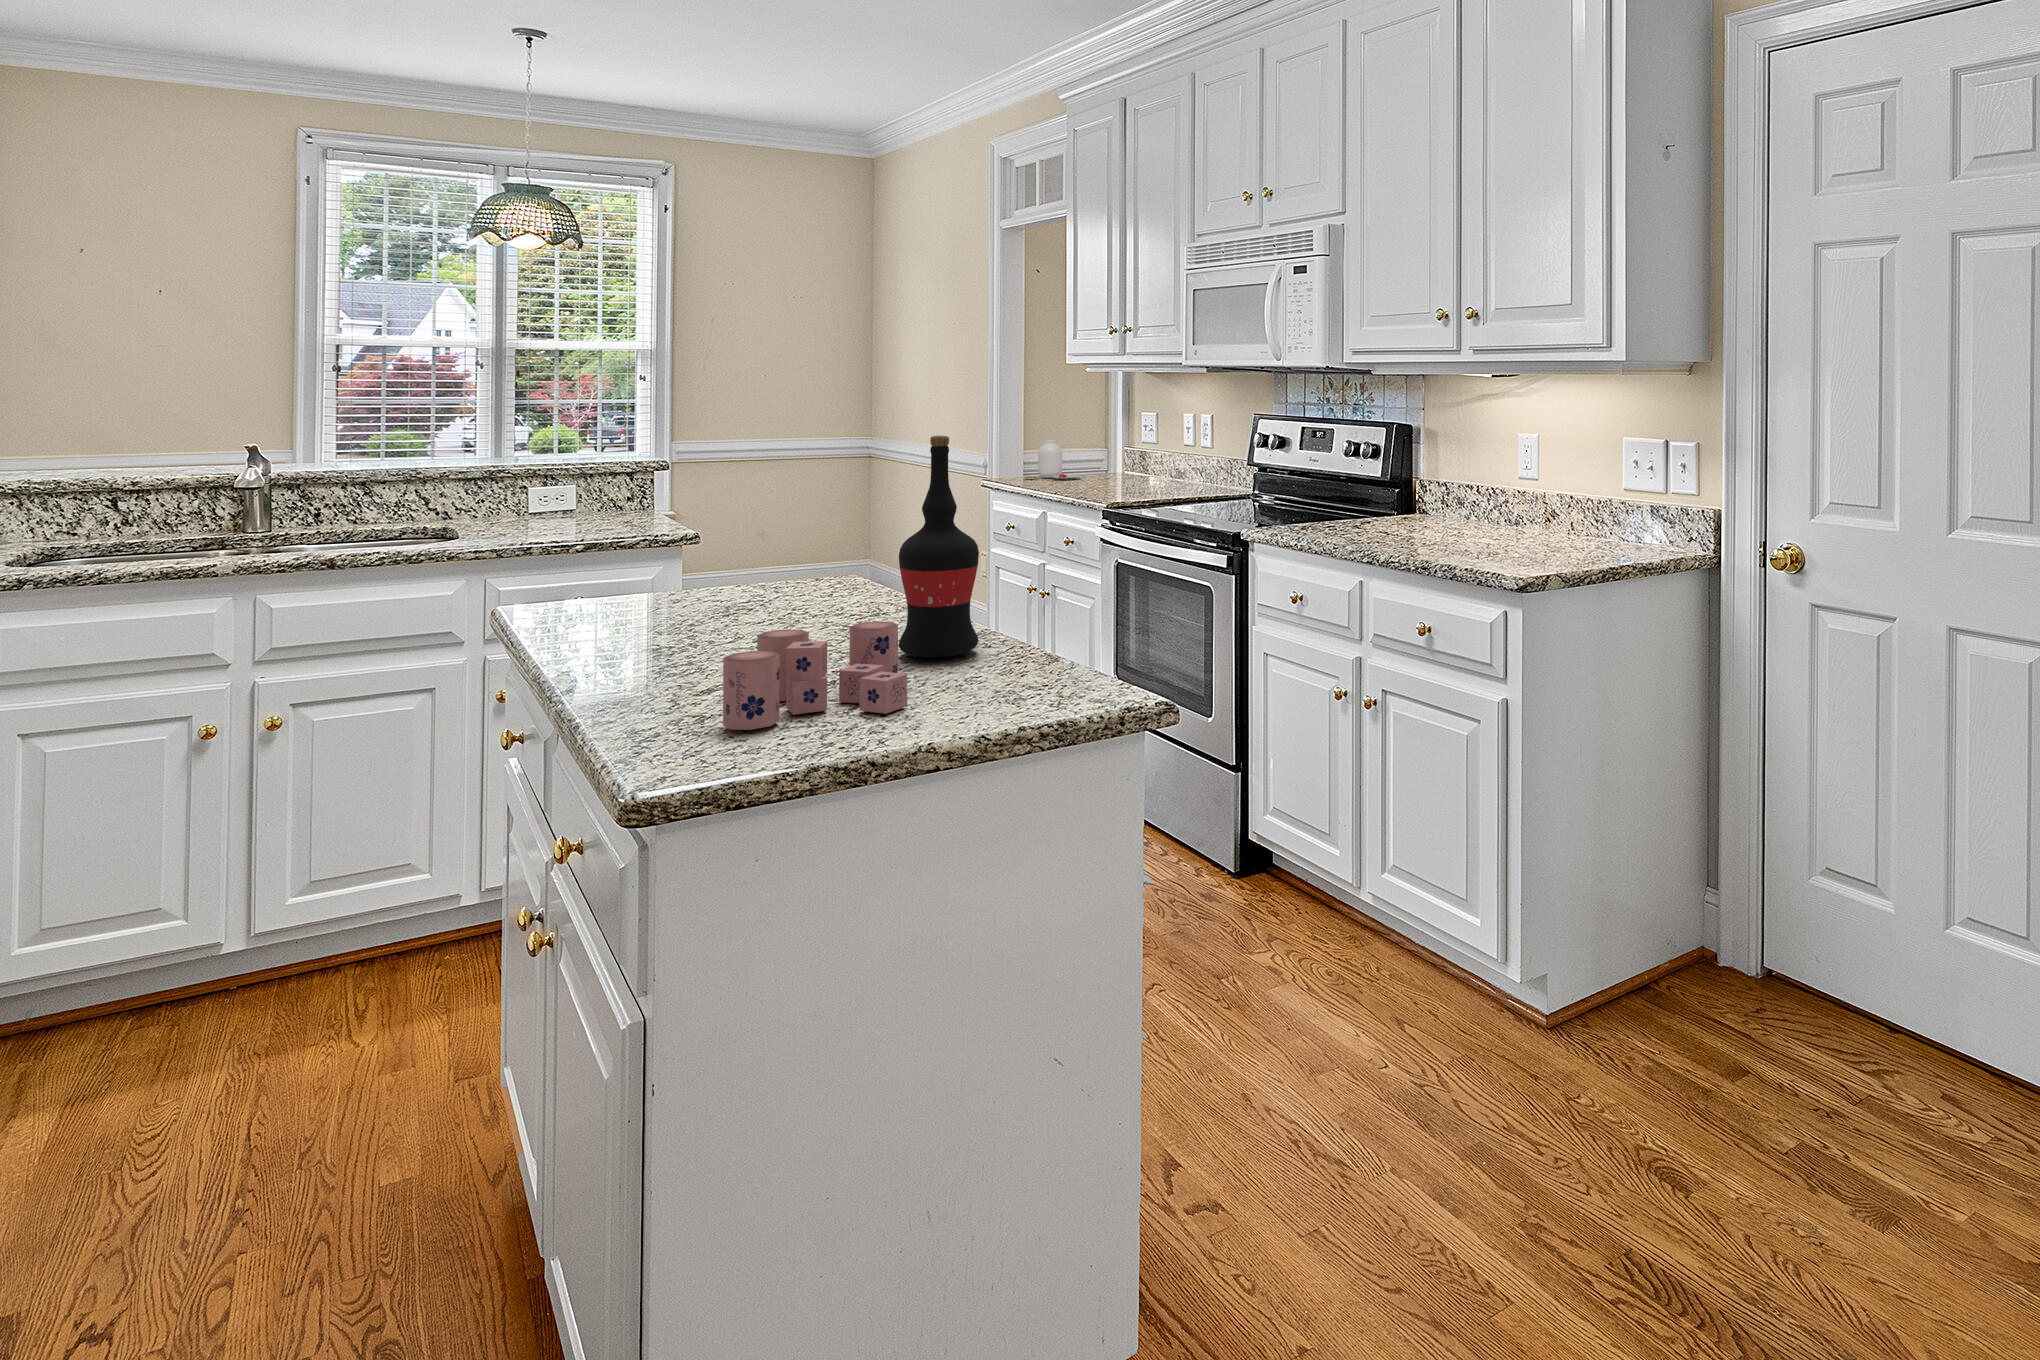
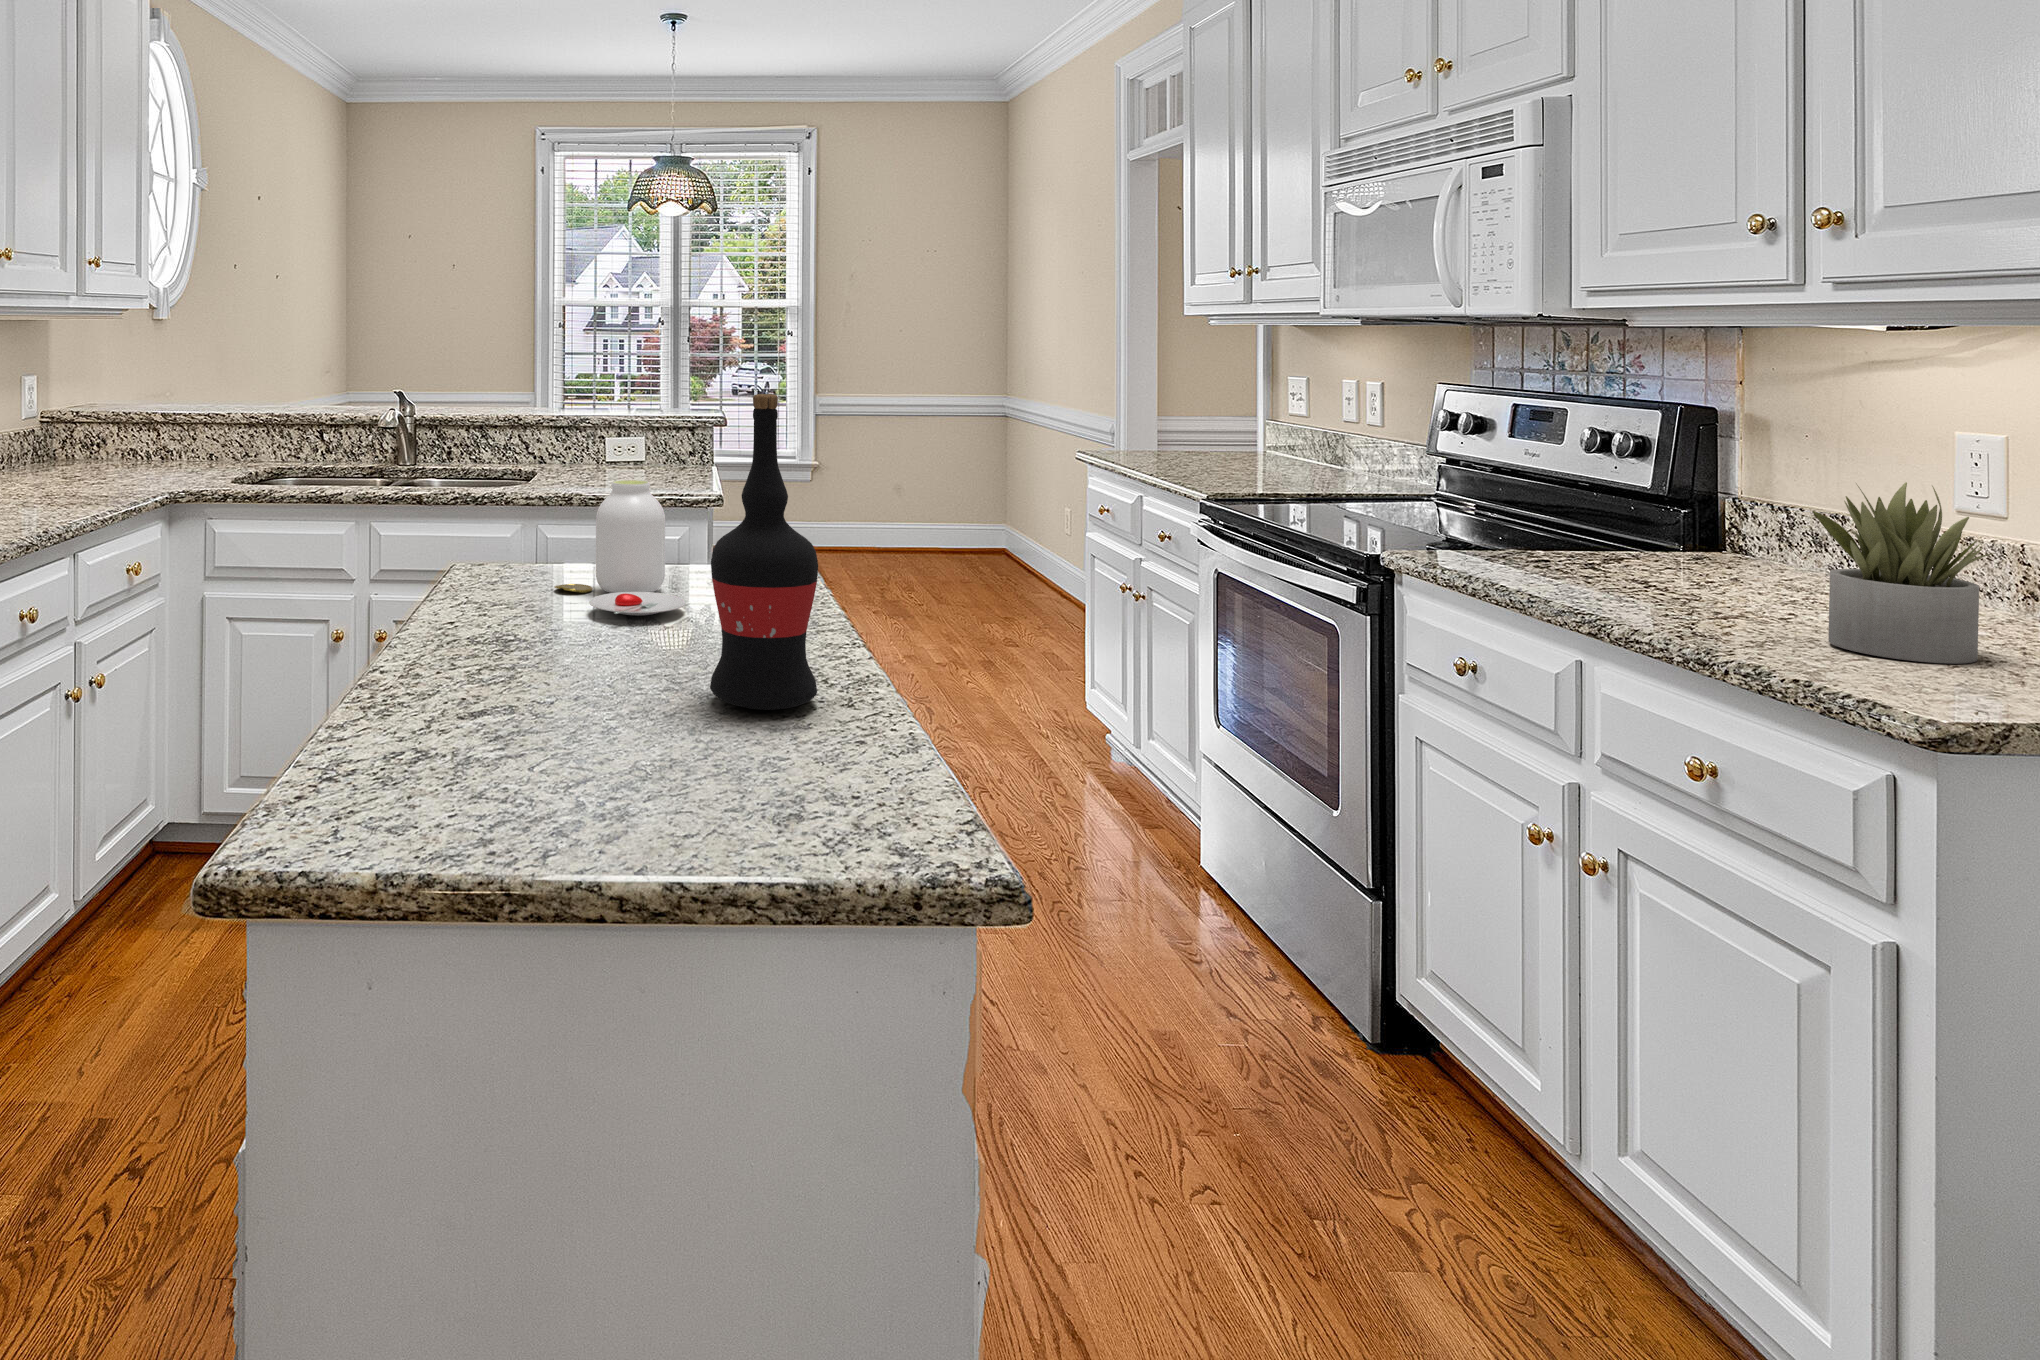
jar: present [1025,440,1082,480] -> present [554,480,686,615]
succulent plant: none [1465,462,1537,558] -> present [1812,482,1995,664]
candle: present [723,621,907,730] -> none [391,644,665,799]

